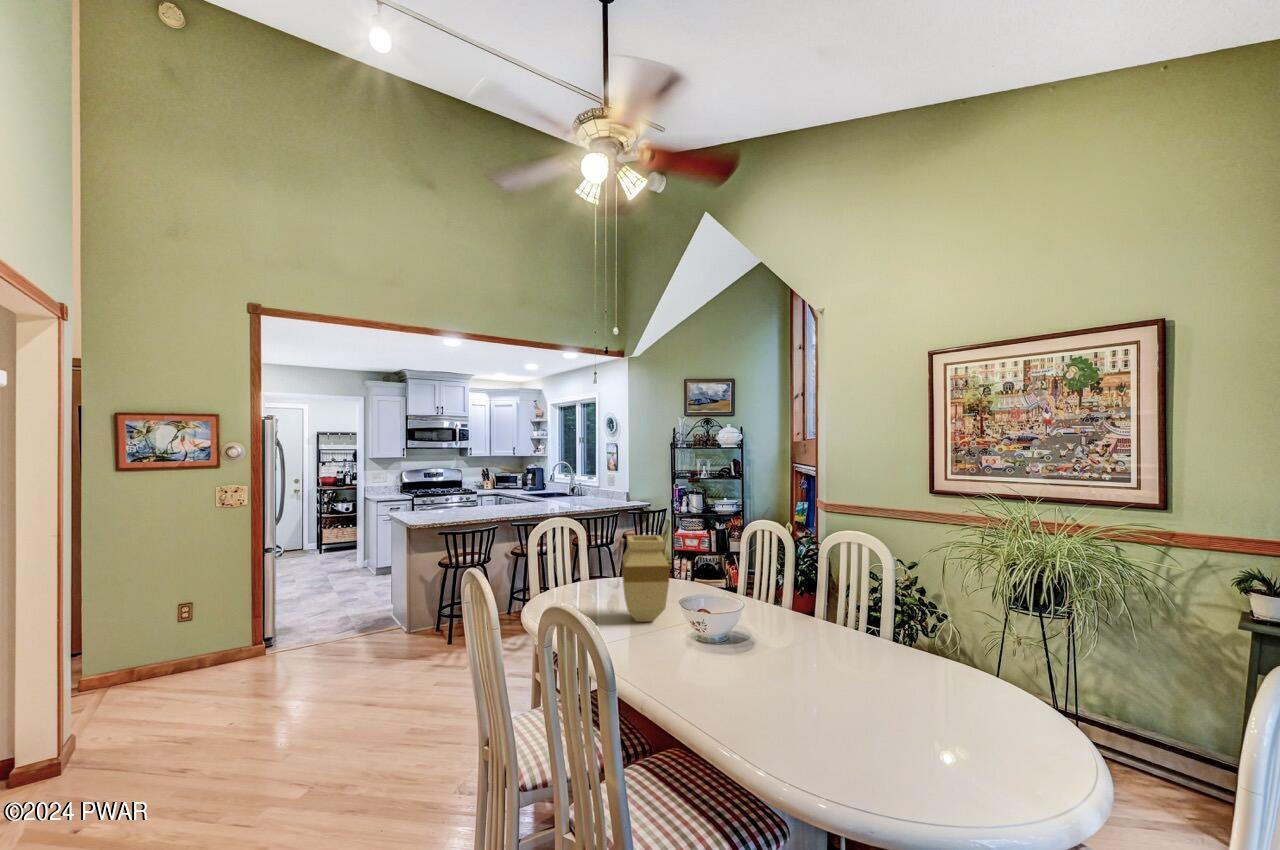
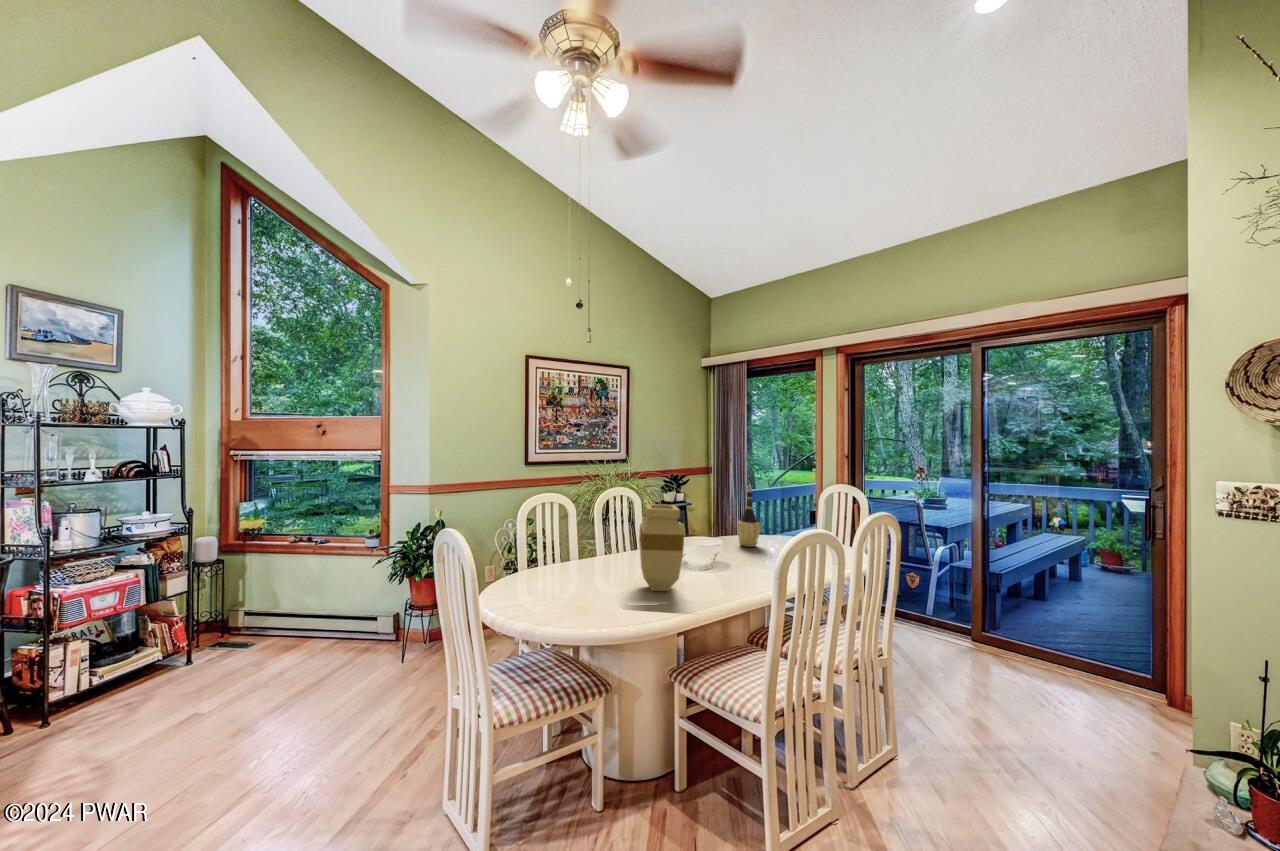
wine bottle: none [870,566,917,675] -> present [737,489,760,547]

